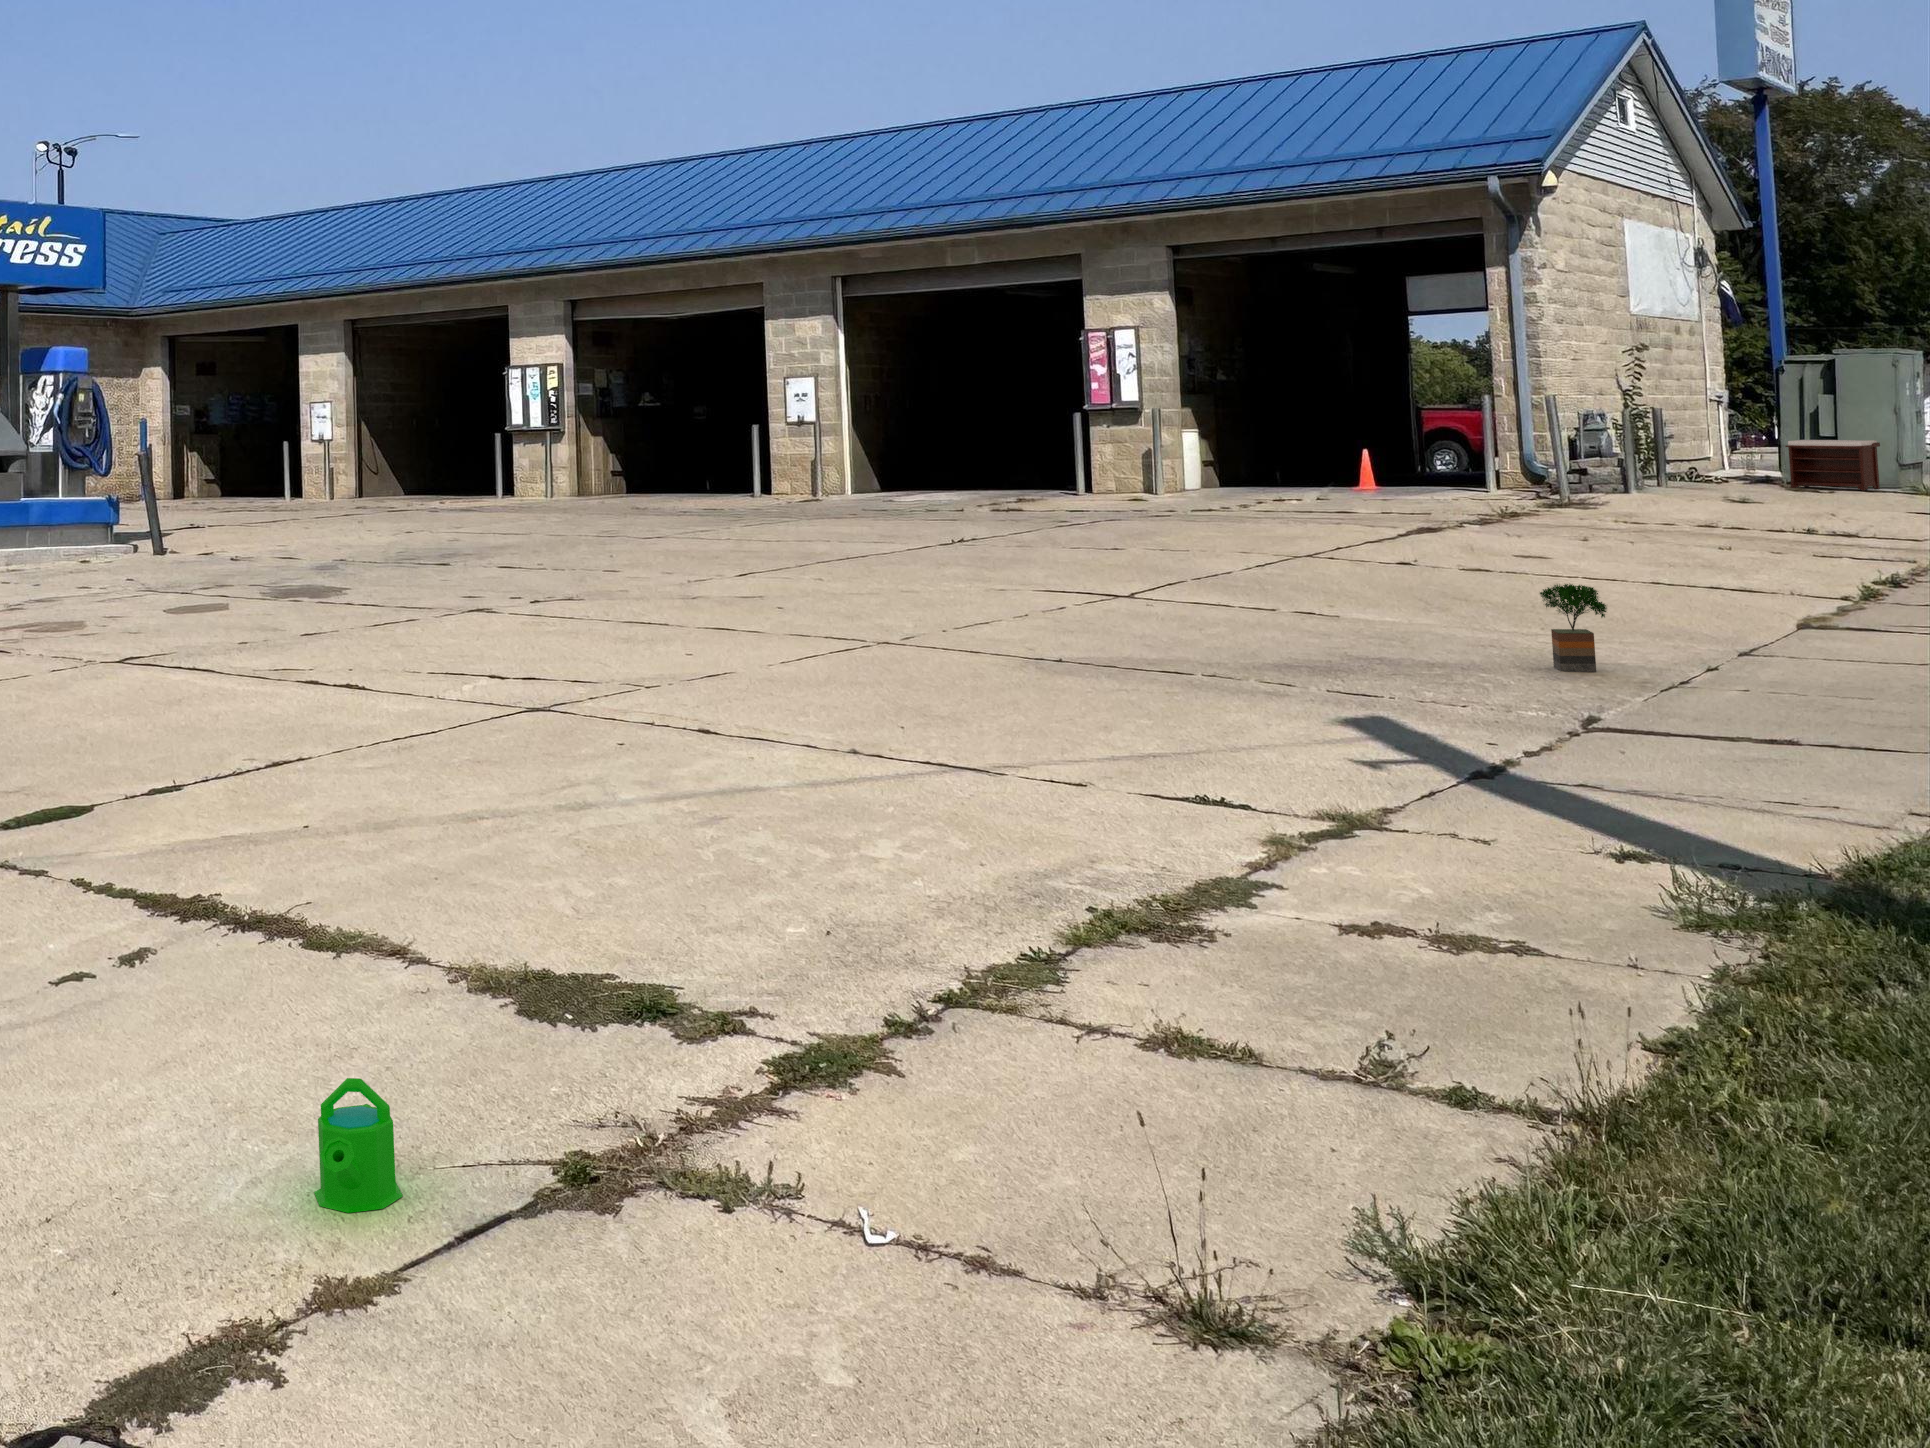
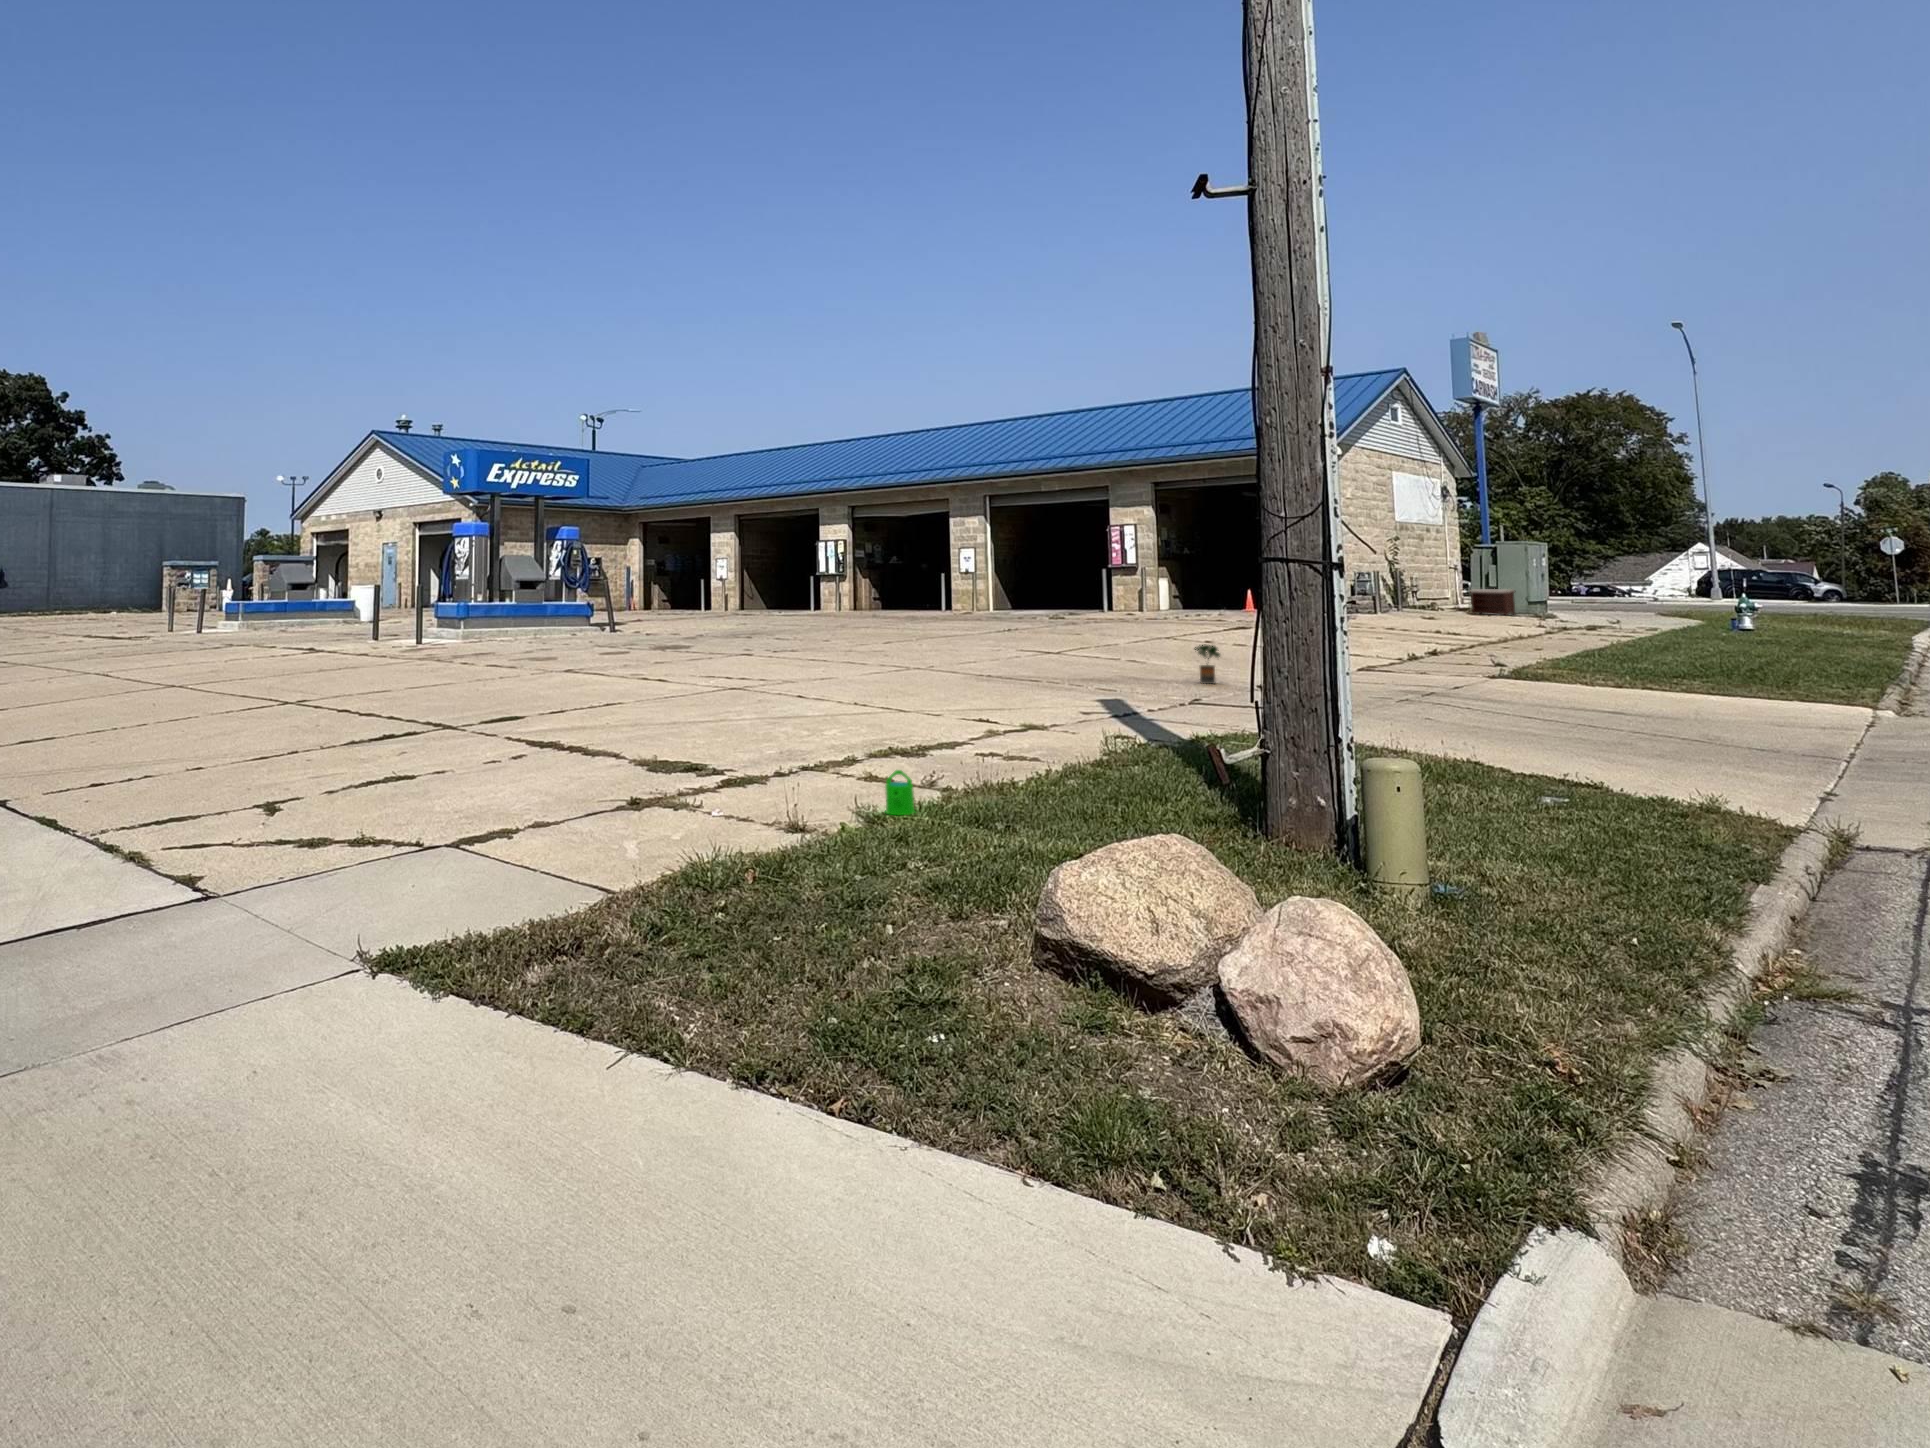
watering can: present [314,1078,403,1213] -> present [885,770,916,815]

